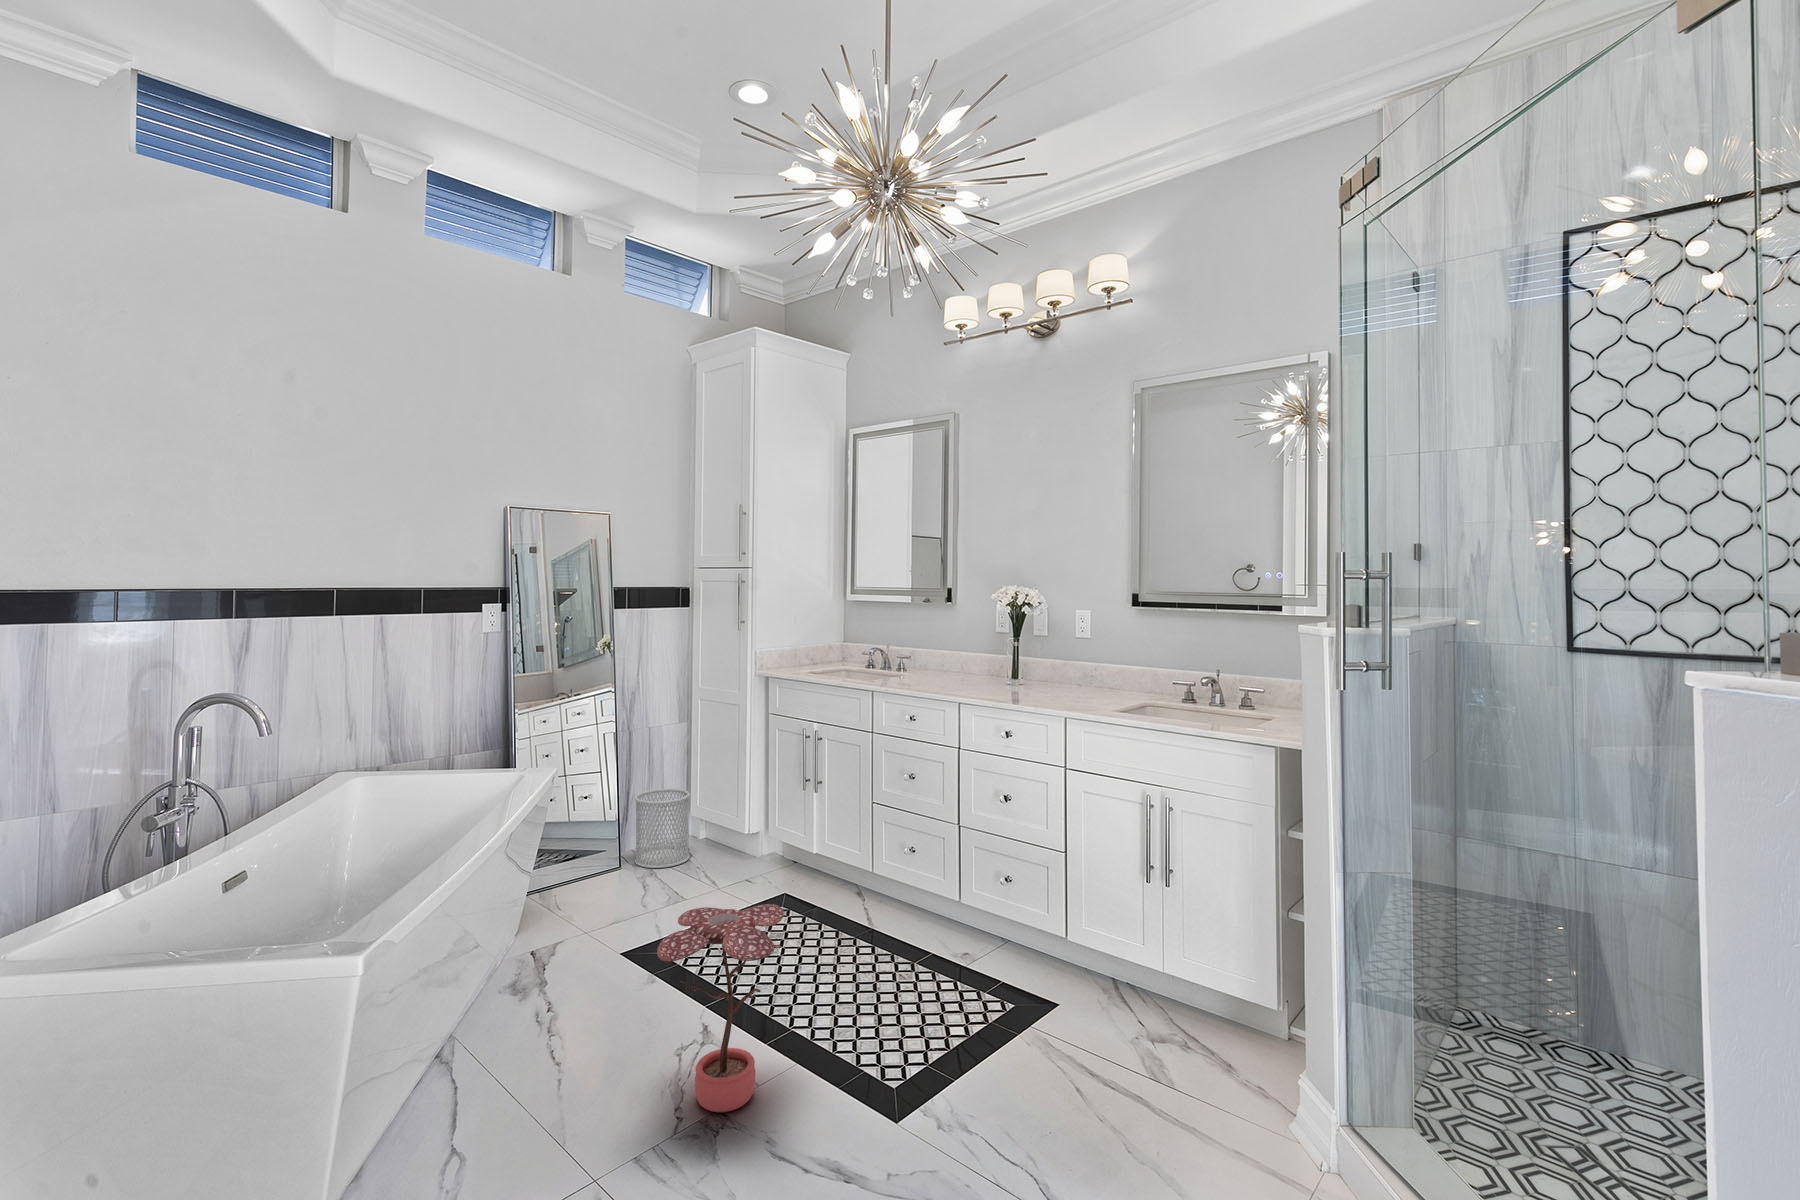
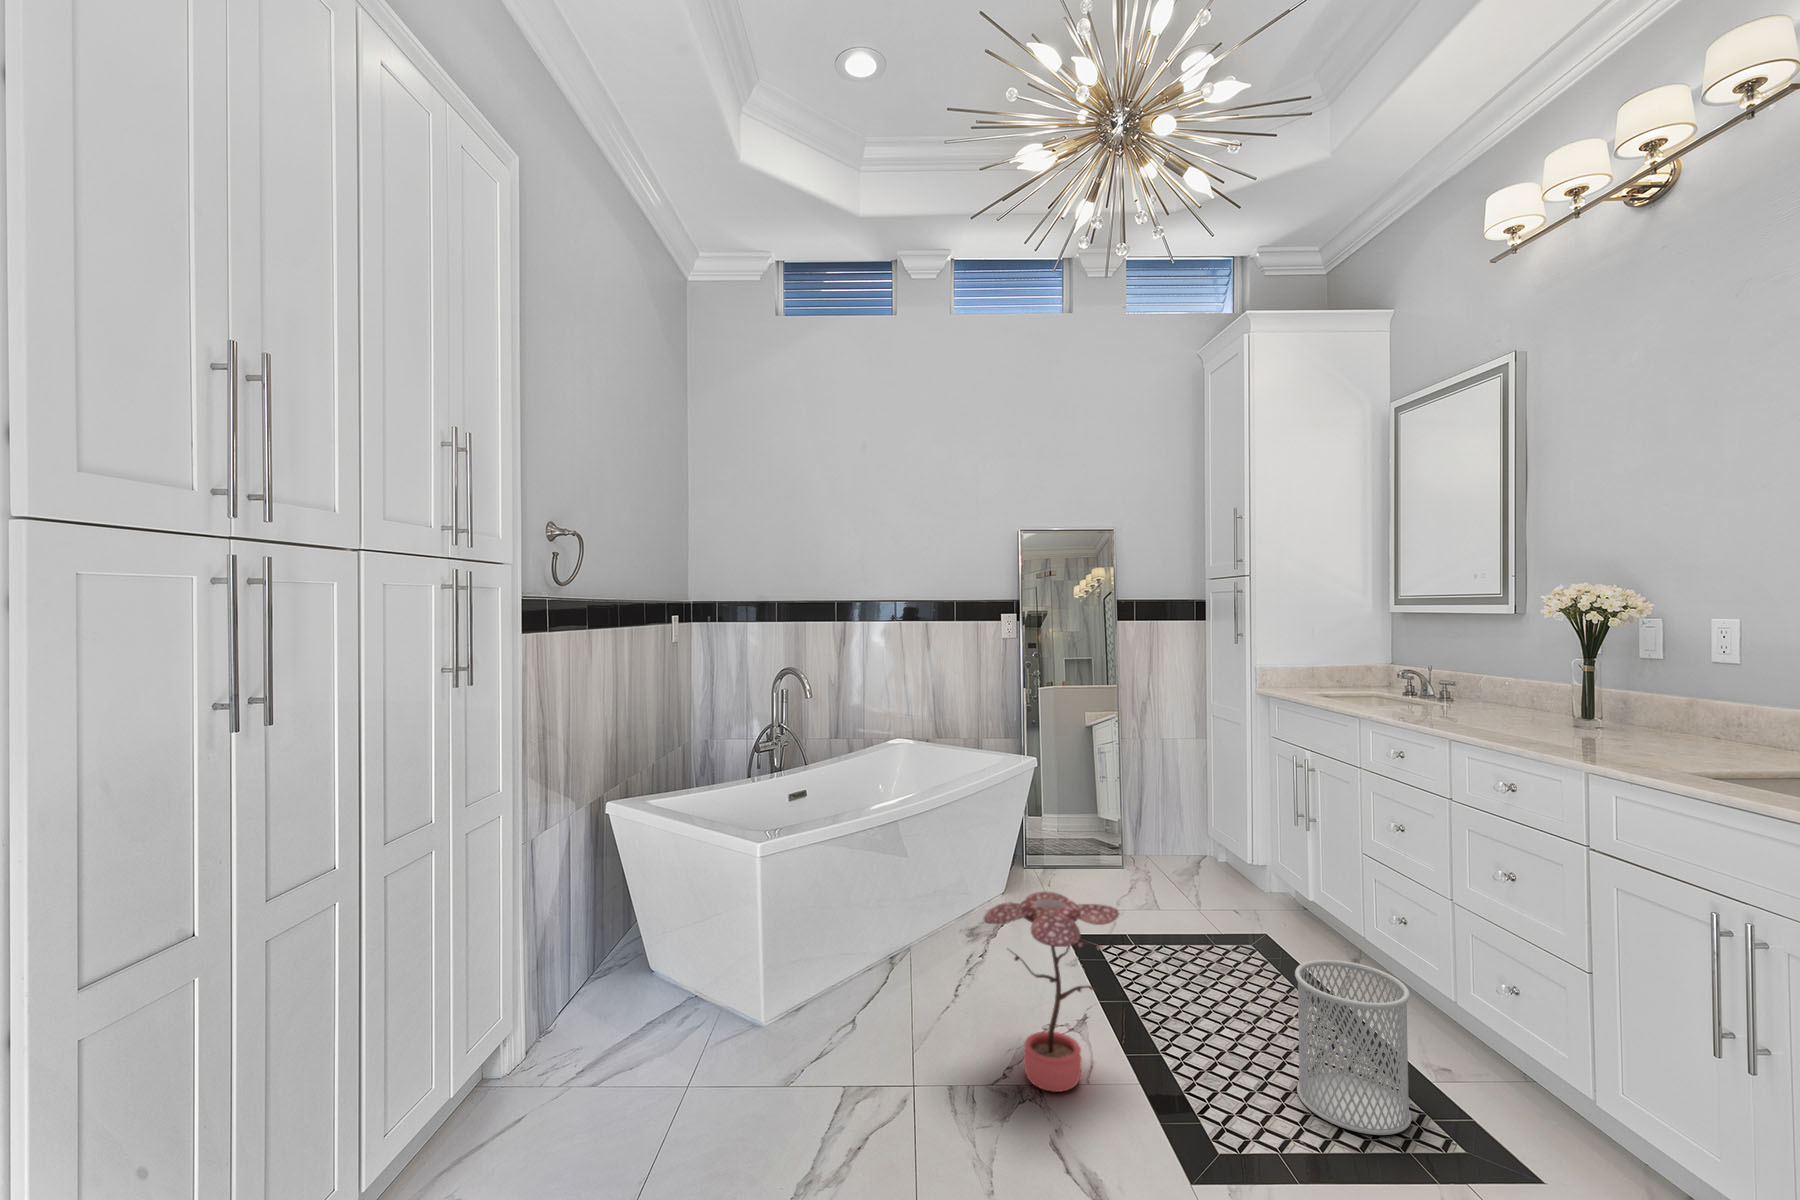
wastebasket: present [634,789,690,868] -> present [1295,960,1411,1135]

